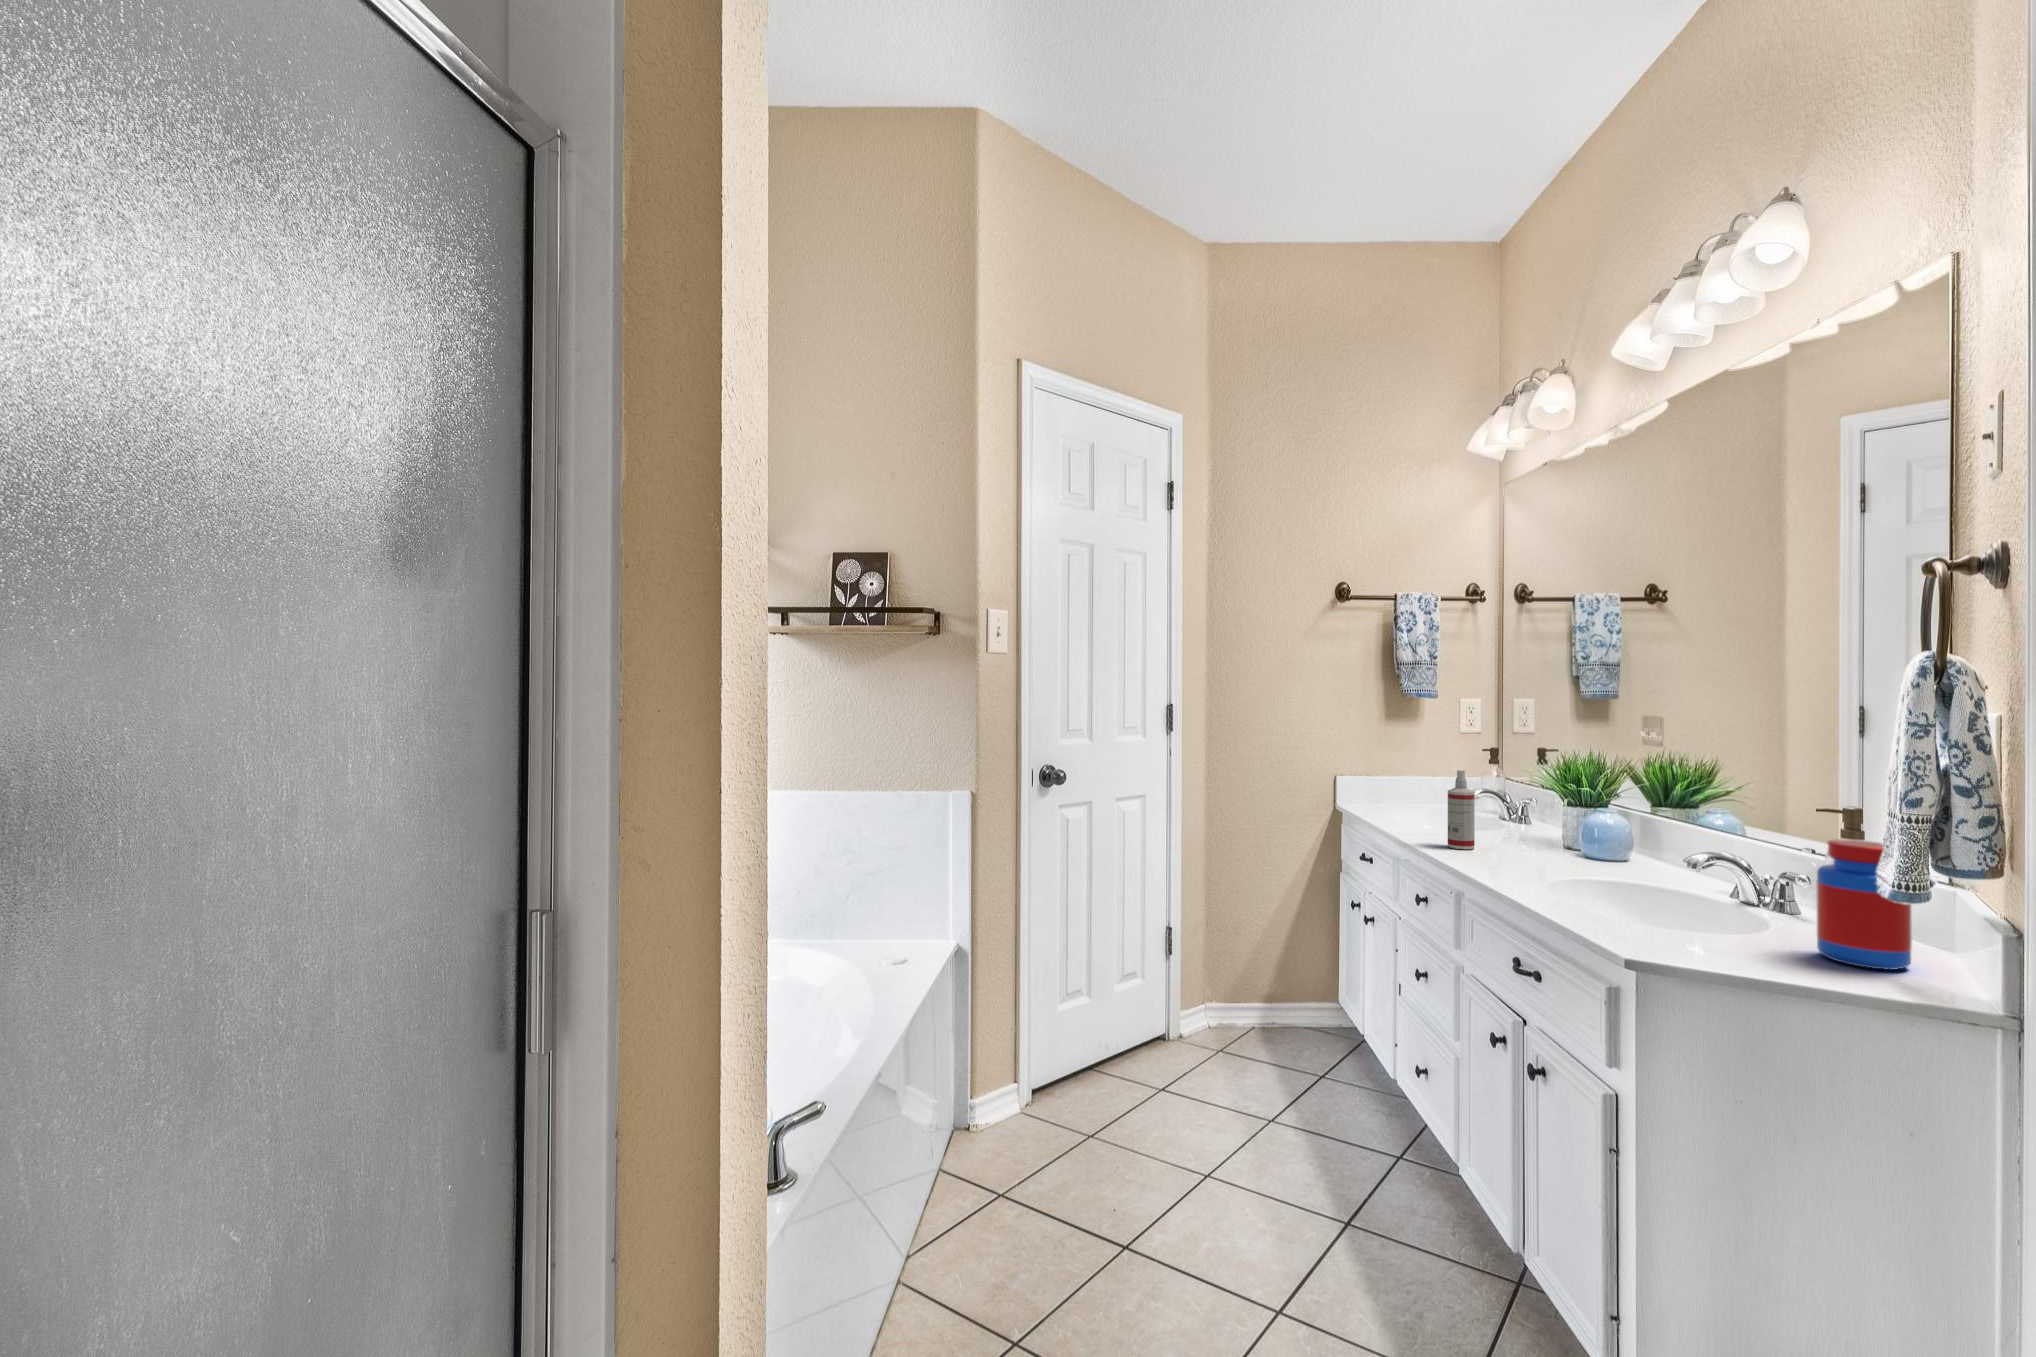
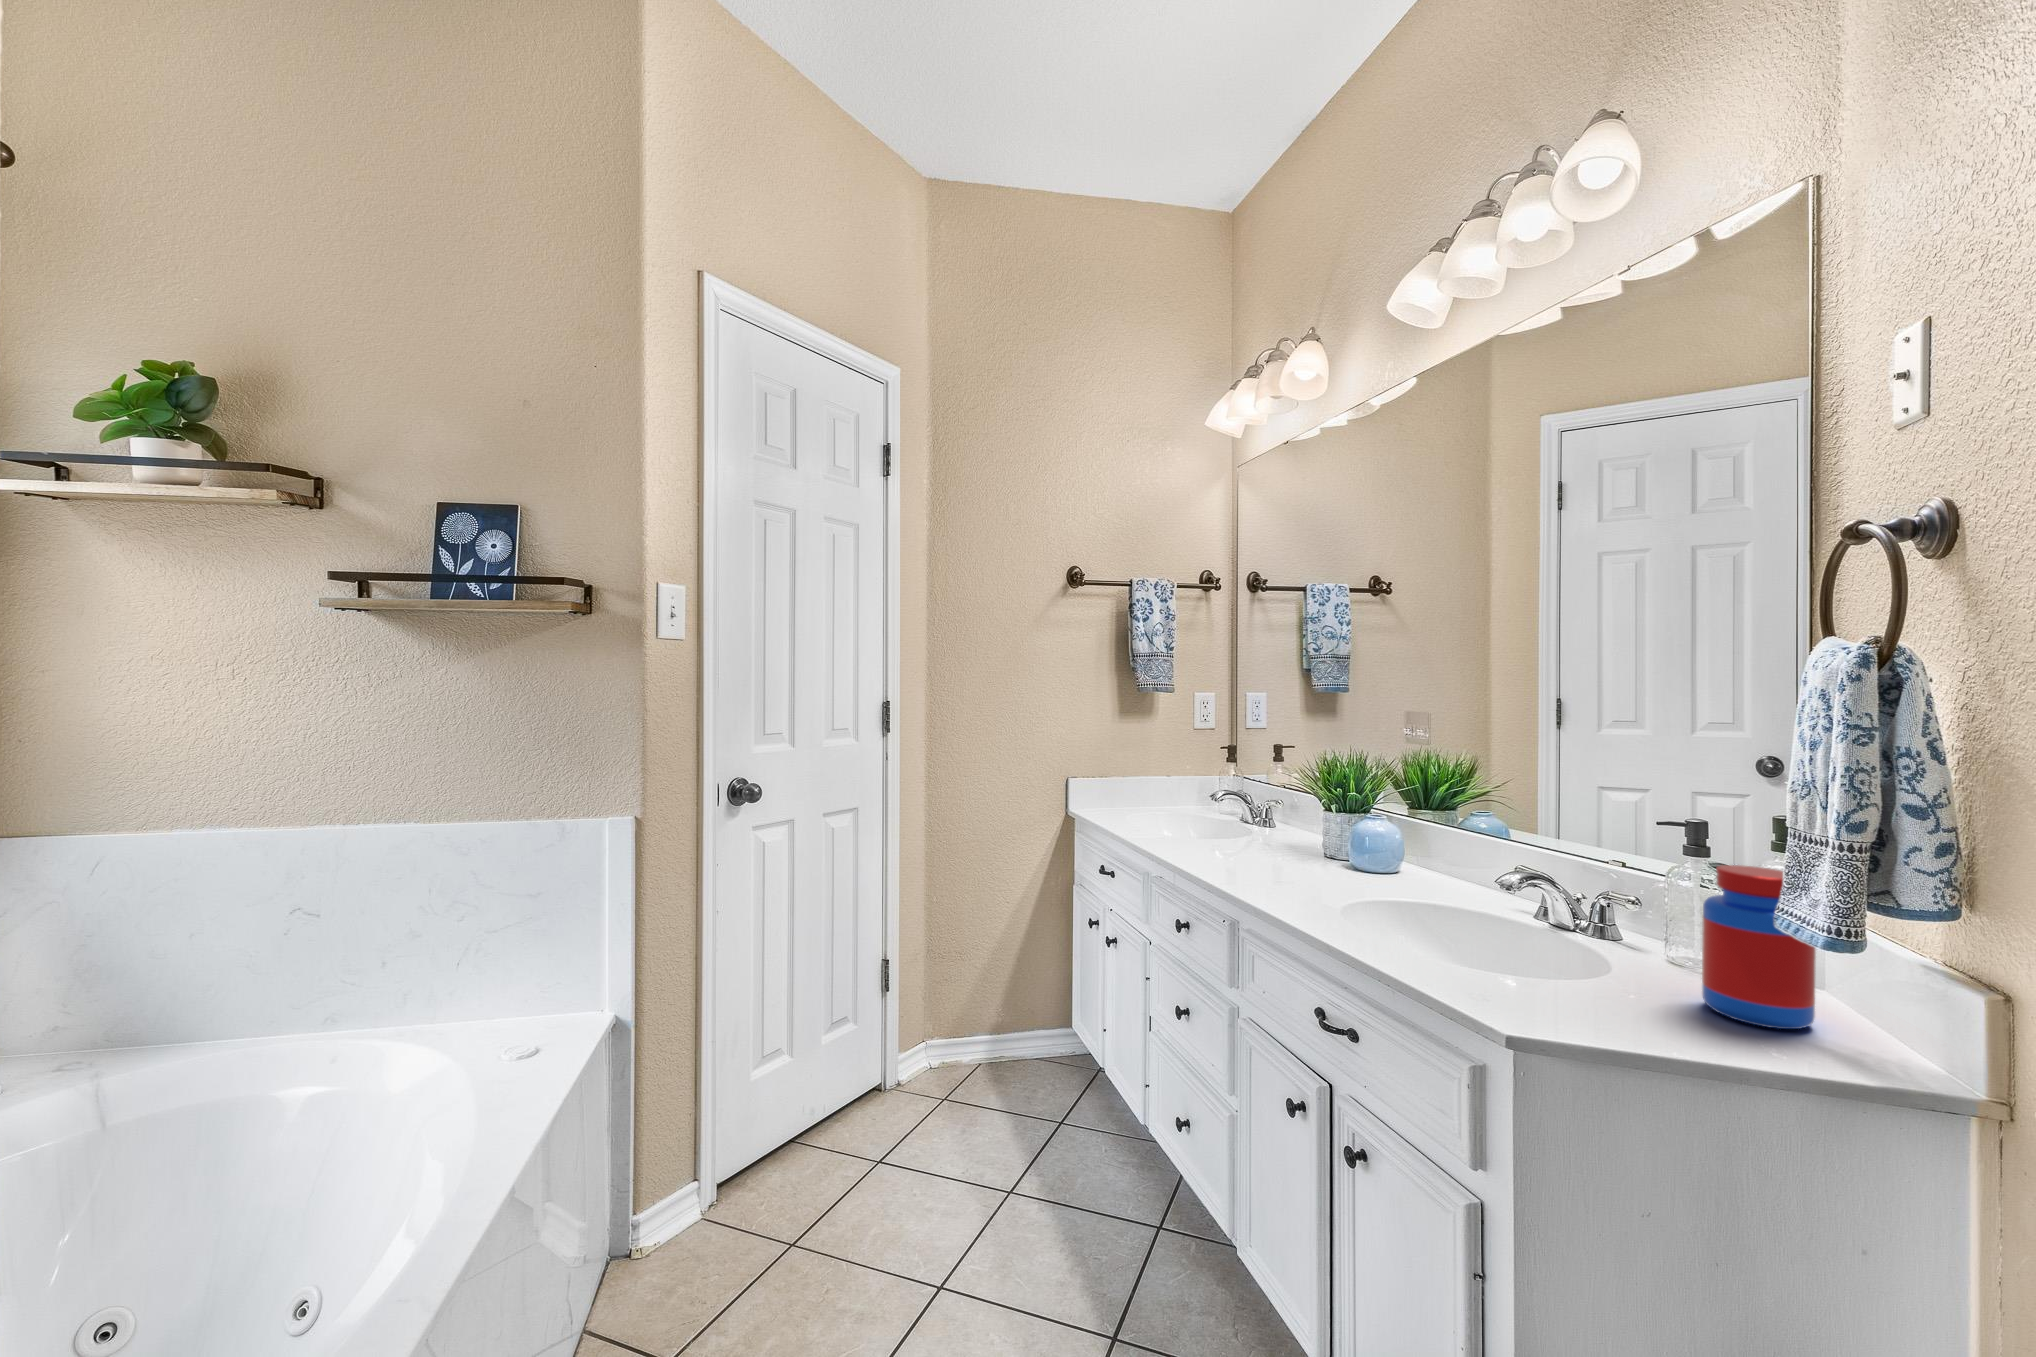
spray bottle: present [1448,770,1475,849] -> none [1210,774,1239,865]

